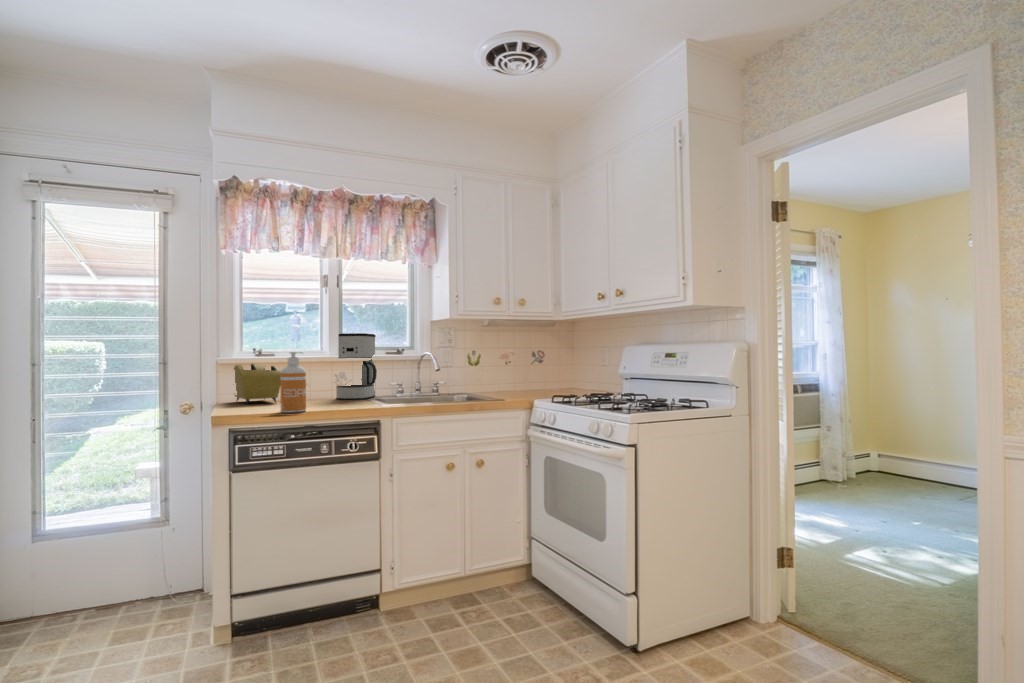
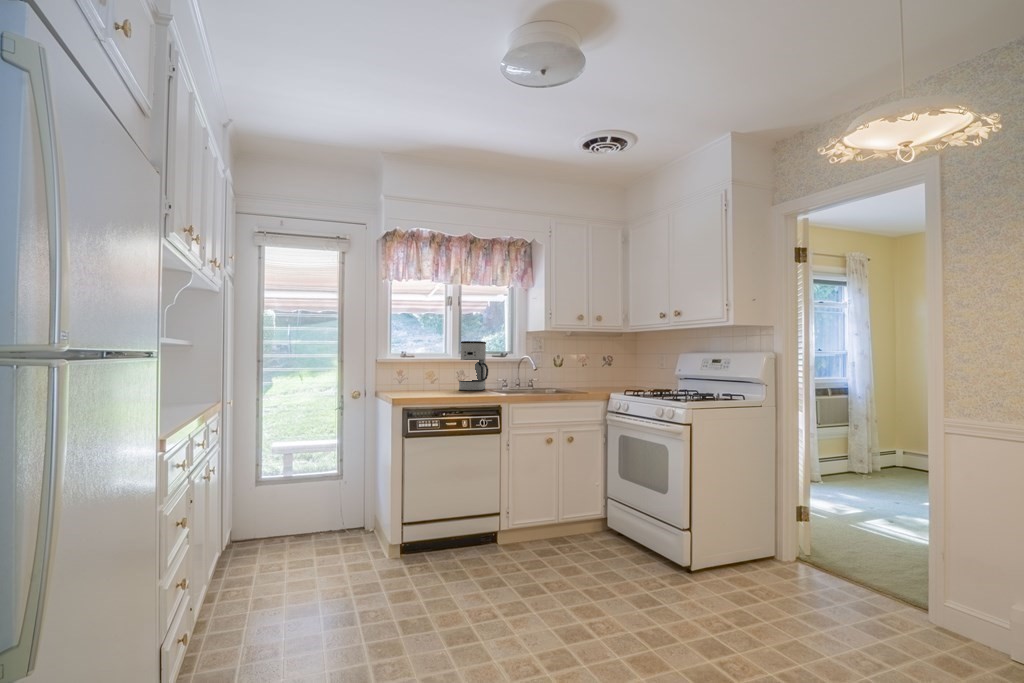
soap dispenser: present [280,352,306,412] -> none [437,355,454,397]
toaster: present [234,364,281,404] -> none [387,363,424,392]

